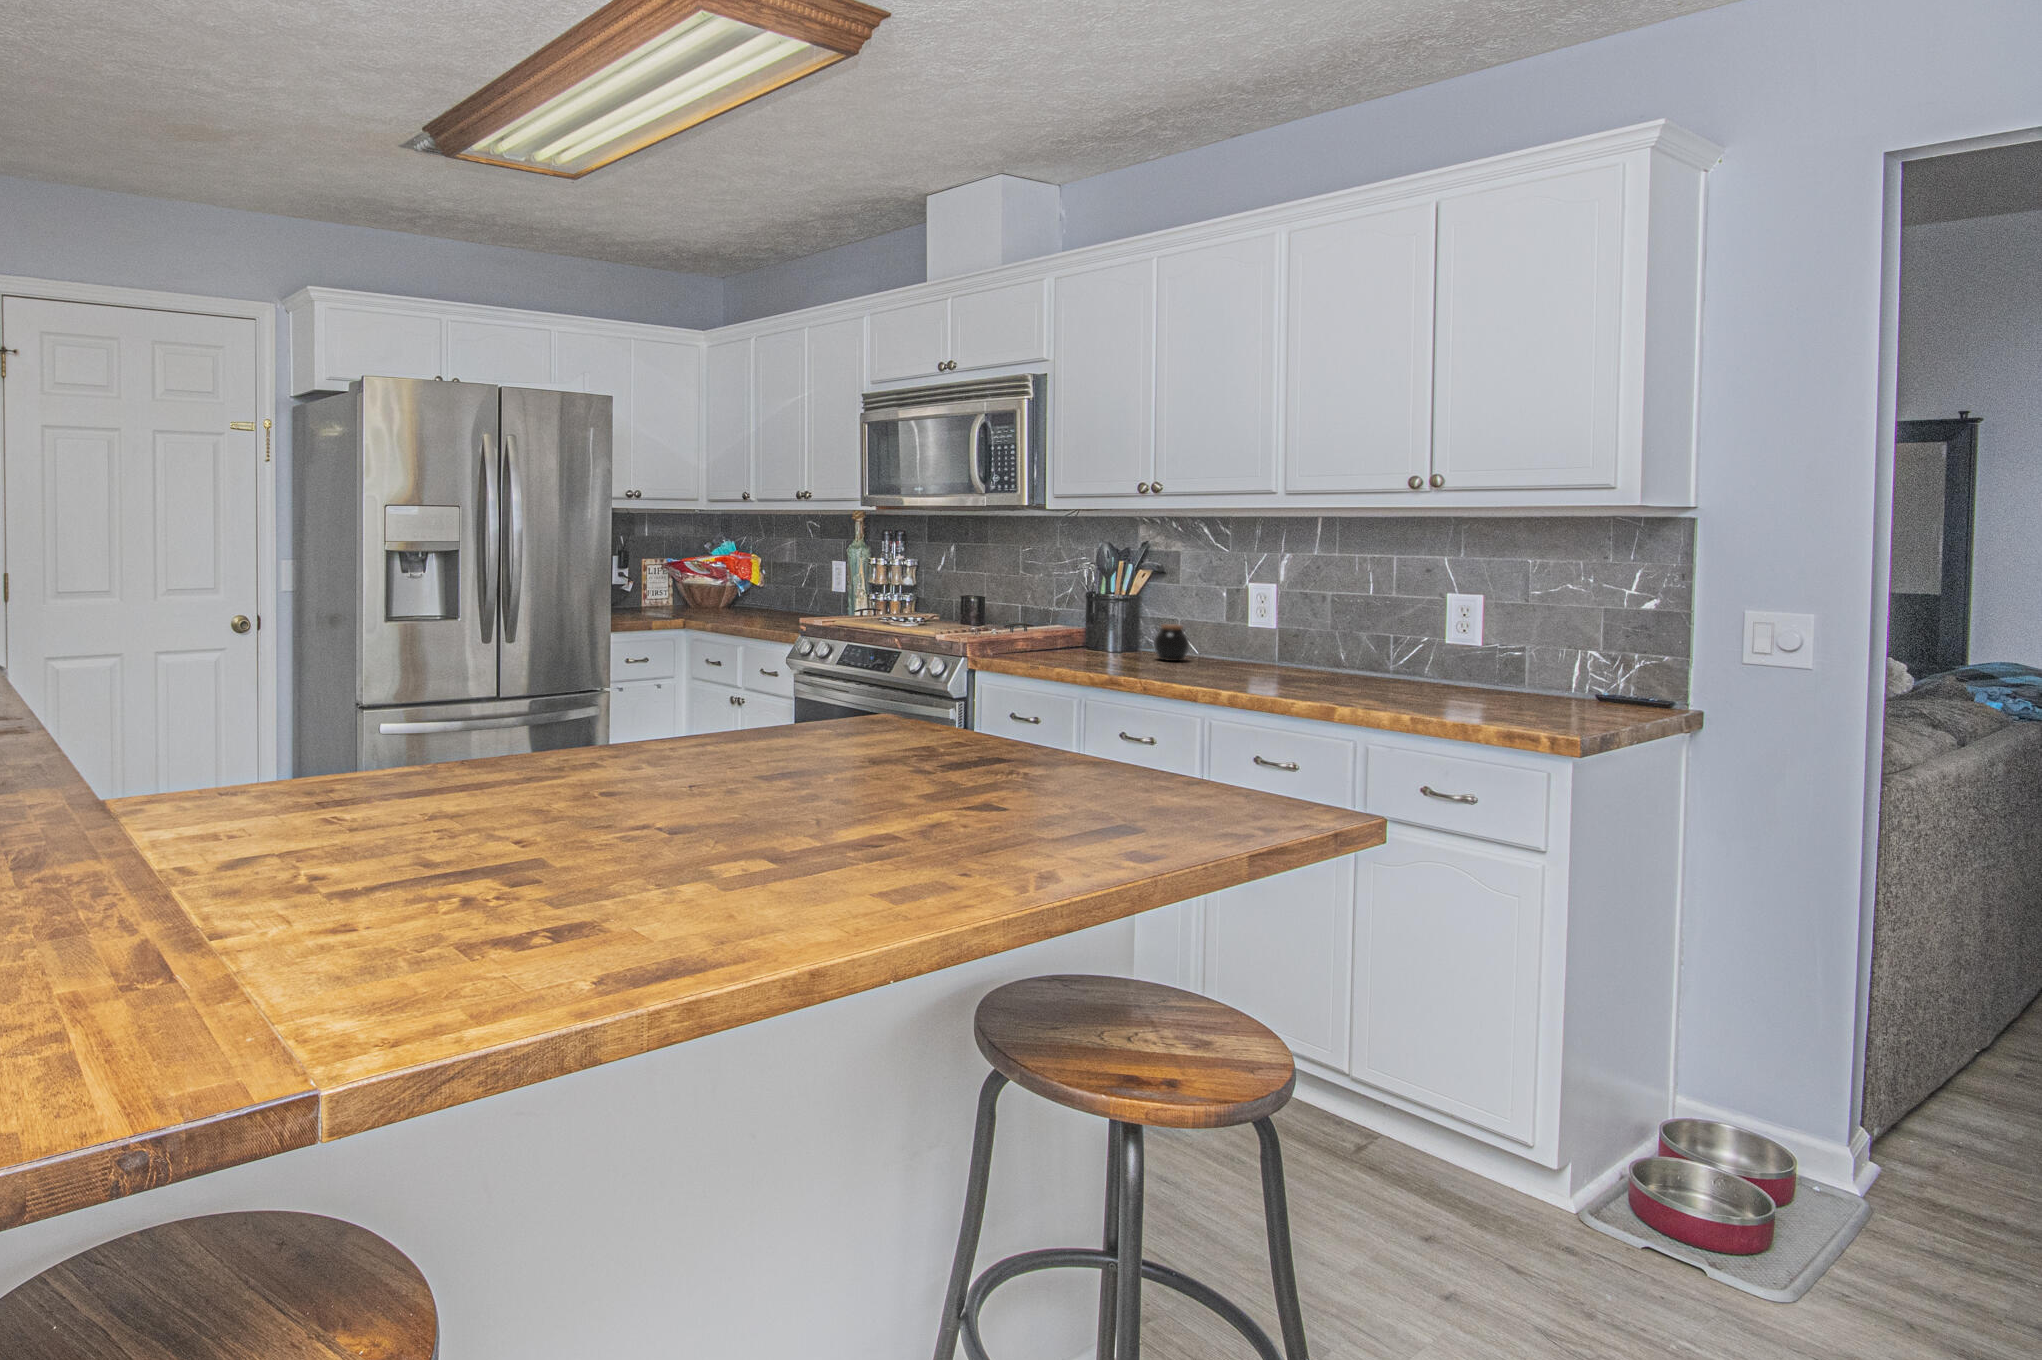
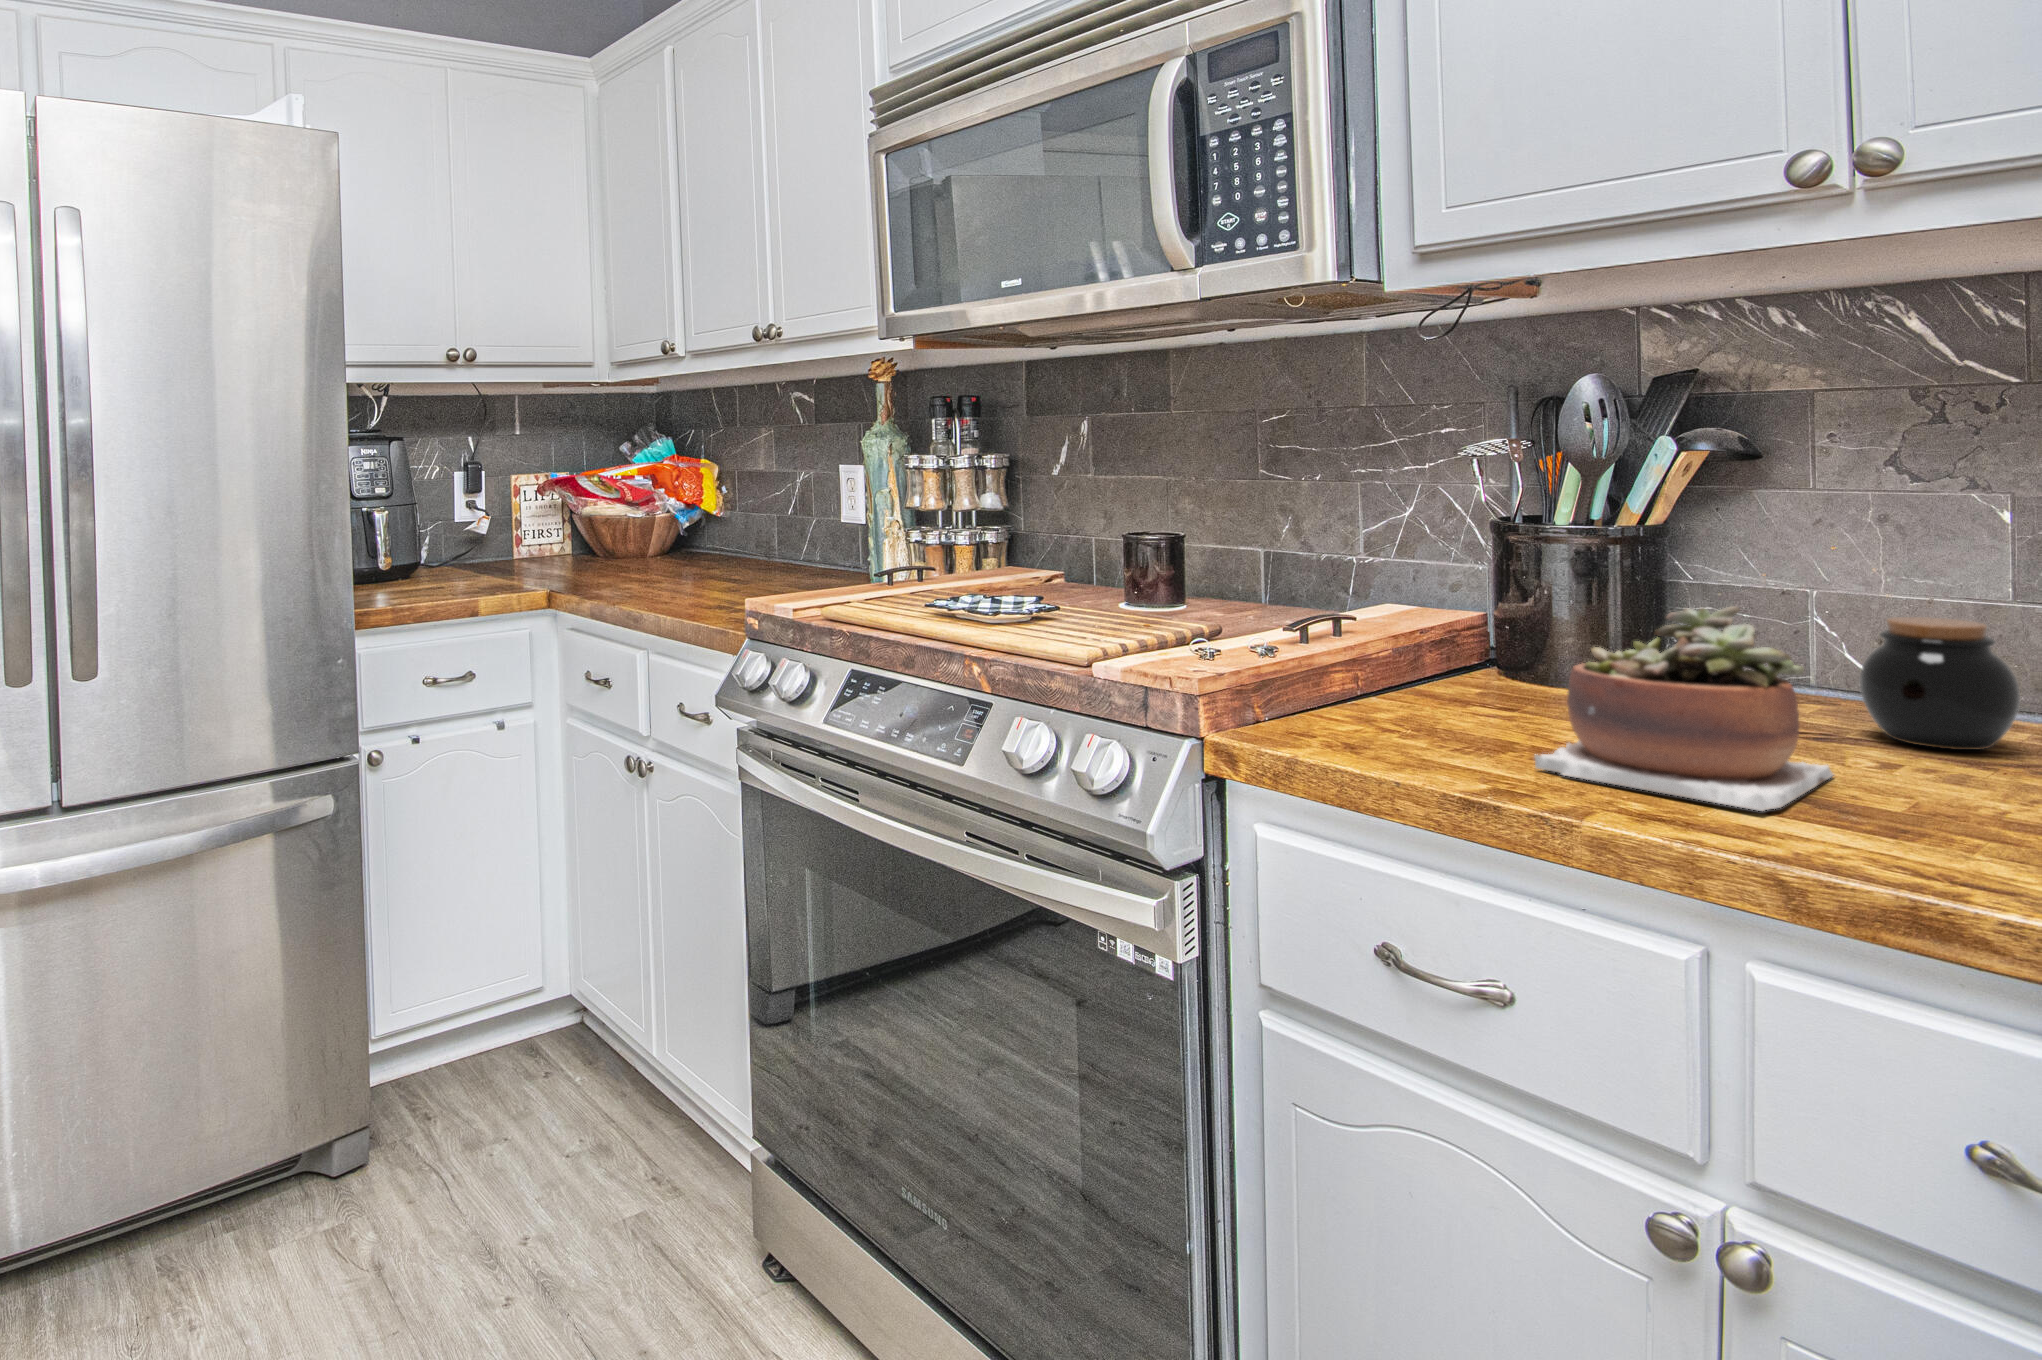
succulent plant: none [1050,616,1128,667] -> present [1535,606,1833,811]

